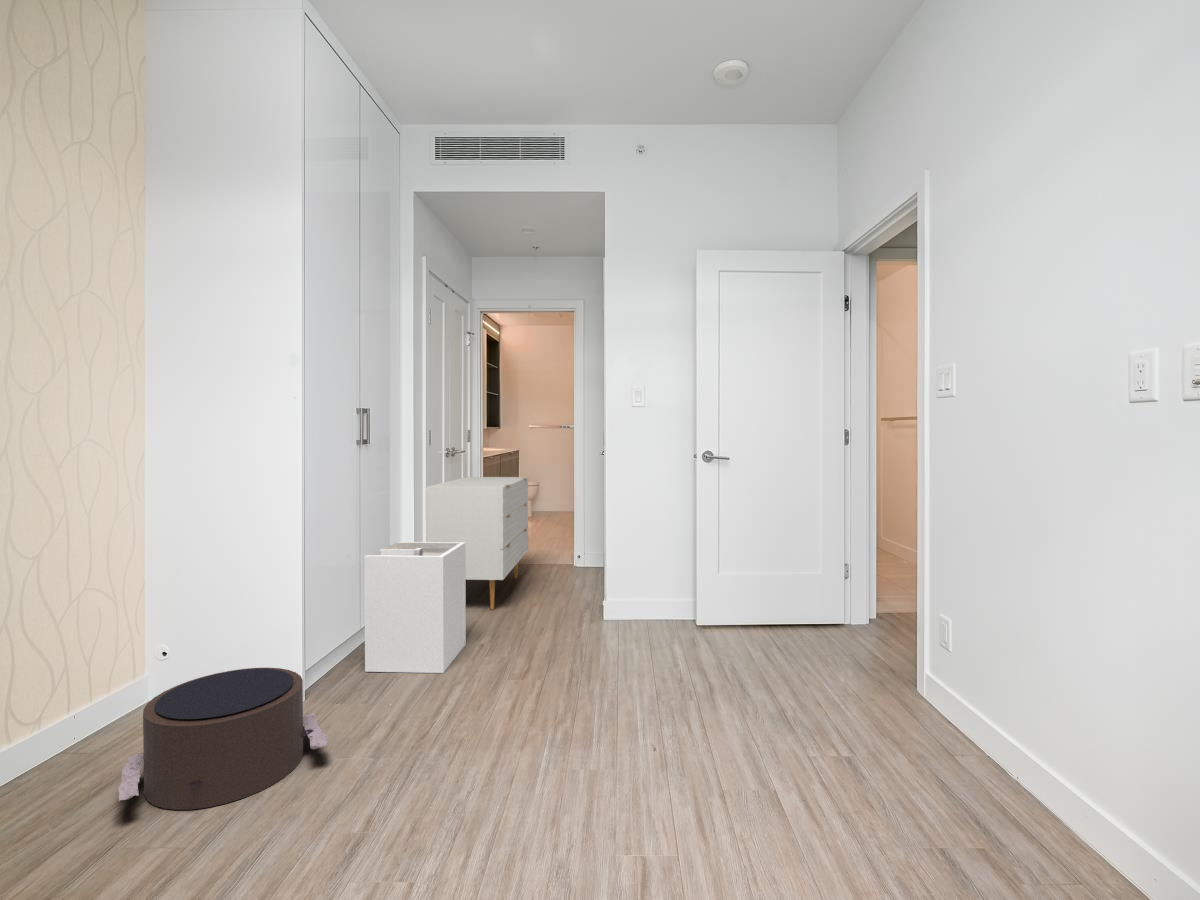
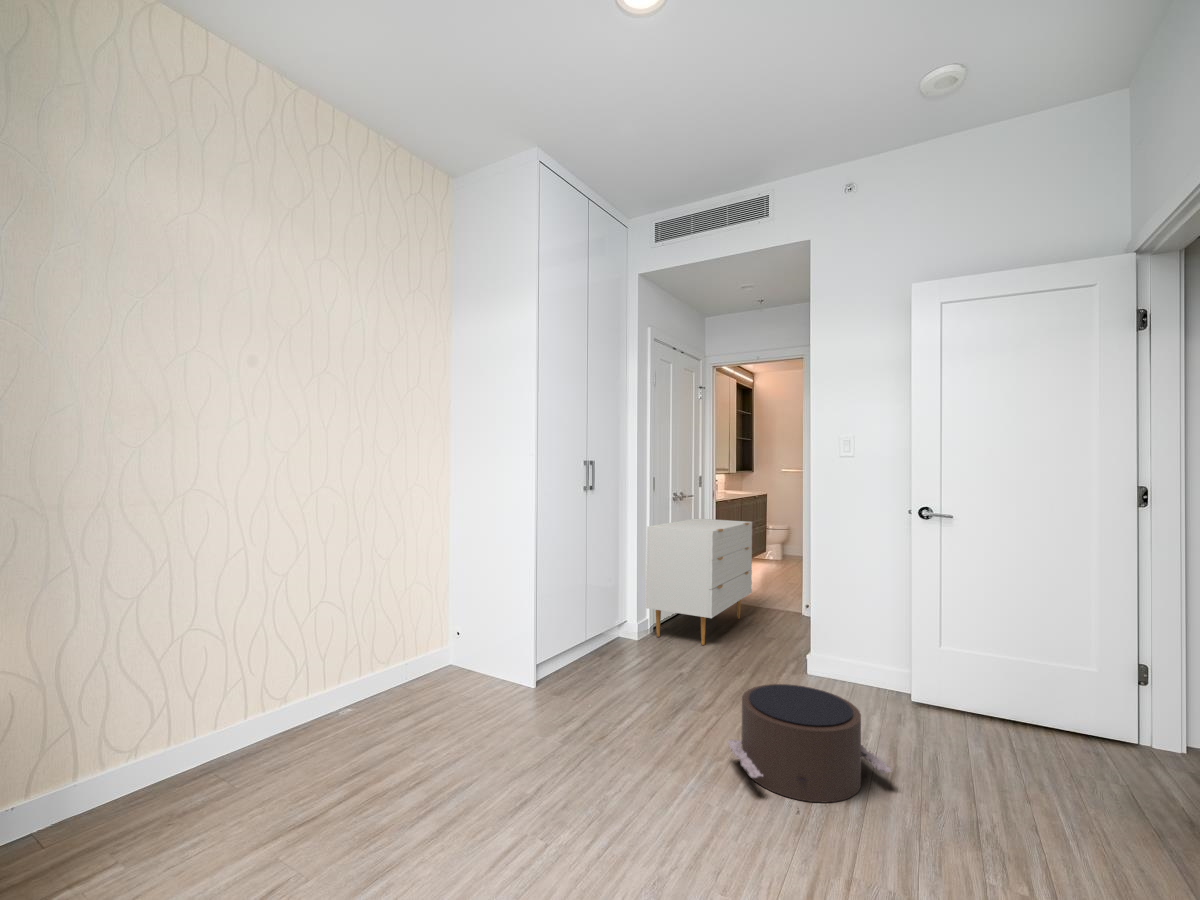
laundry hamper: present [364,542,466,673] -> none [577,573,667,694]
pouf: present [118,668,327,810] -> present [727,684,892,802]

